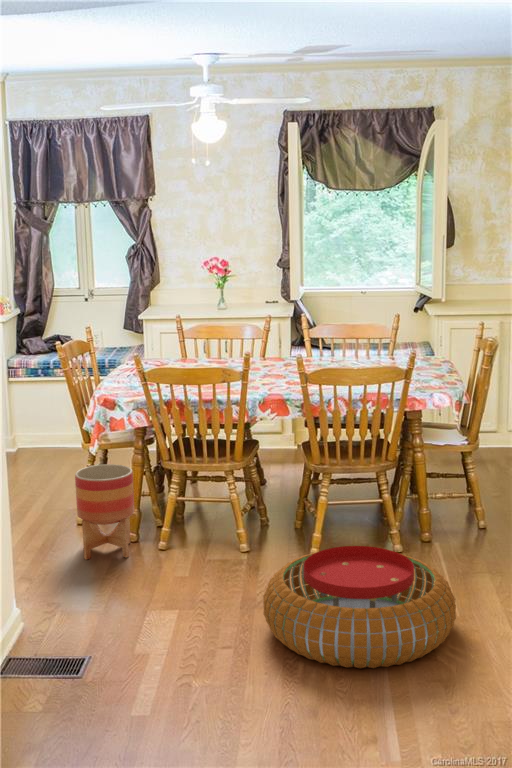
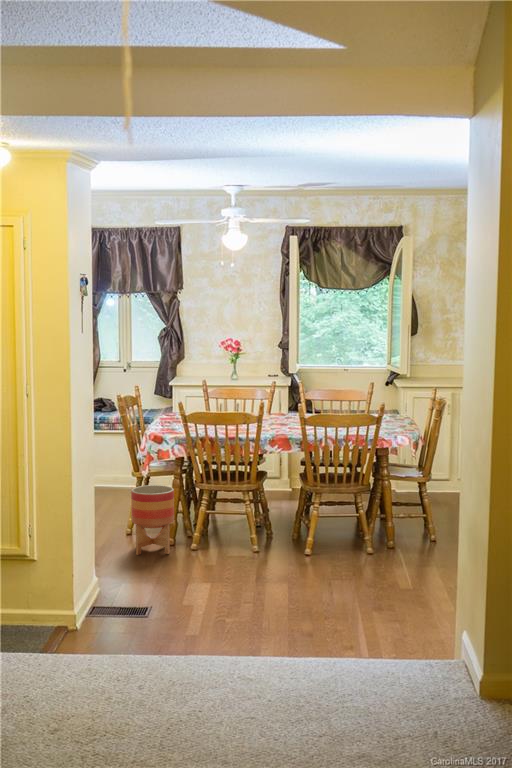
pouf: present [263,546,456,668] -> none [274,539,410,615]

